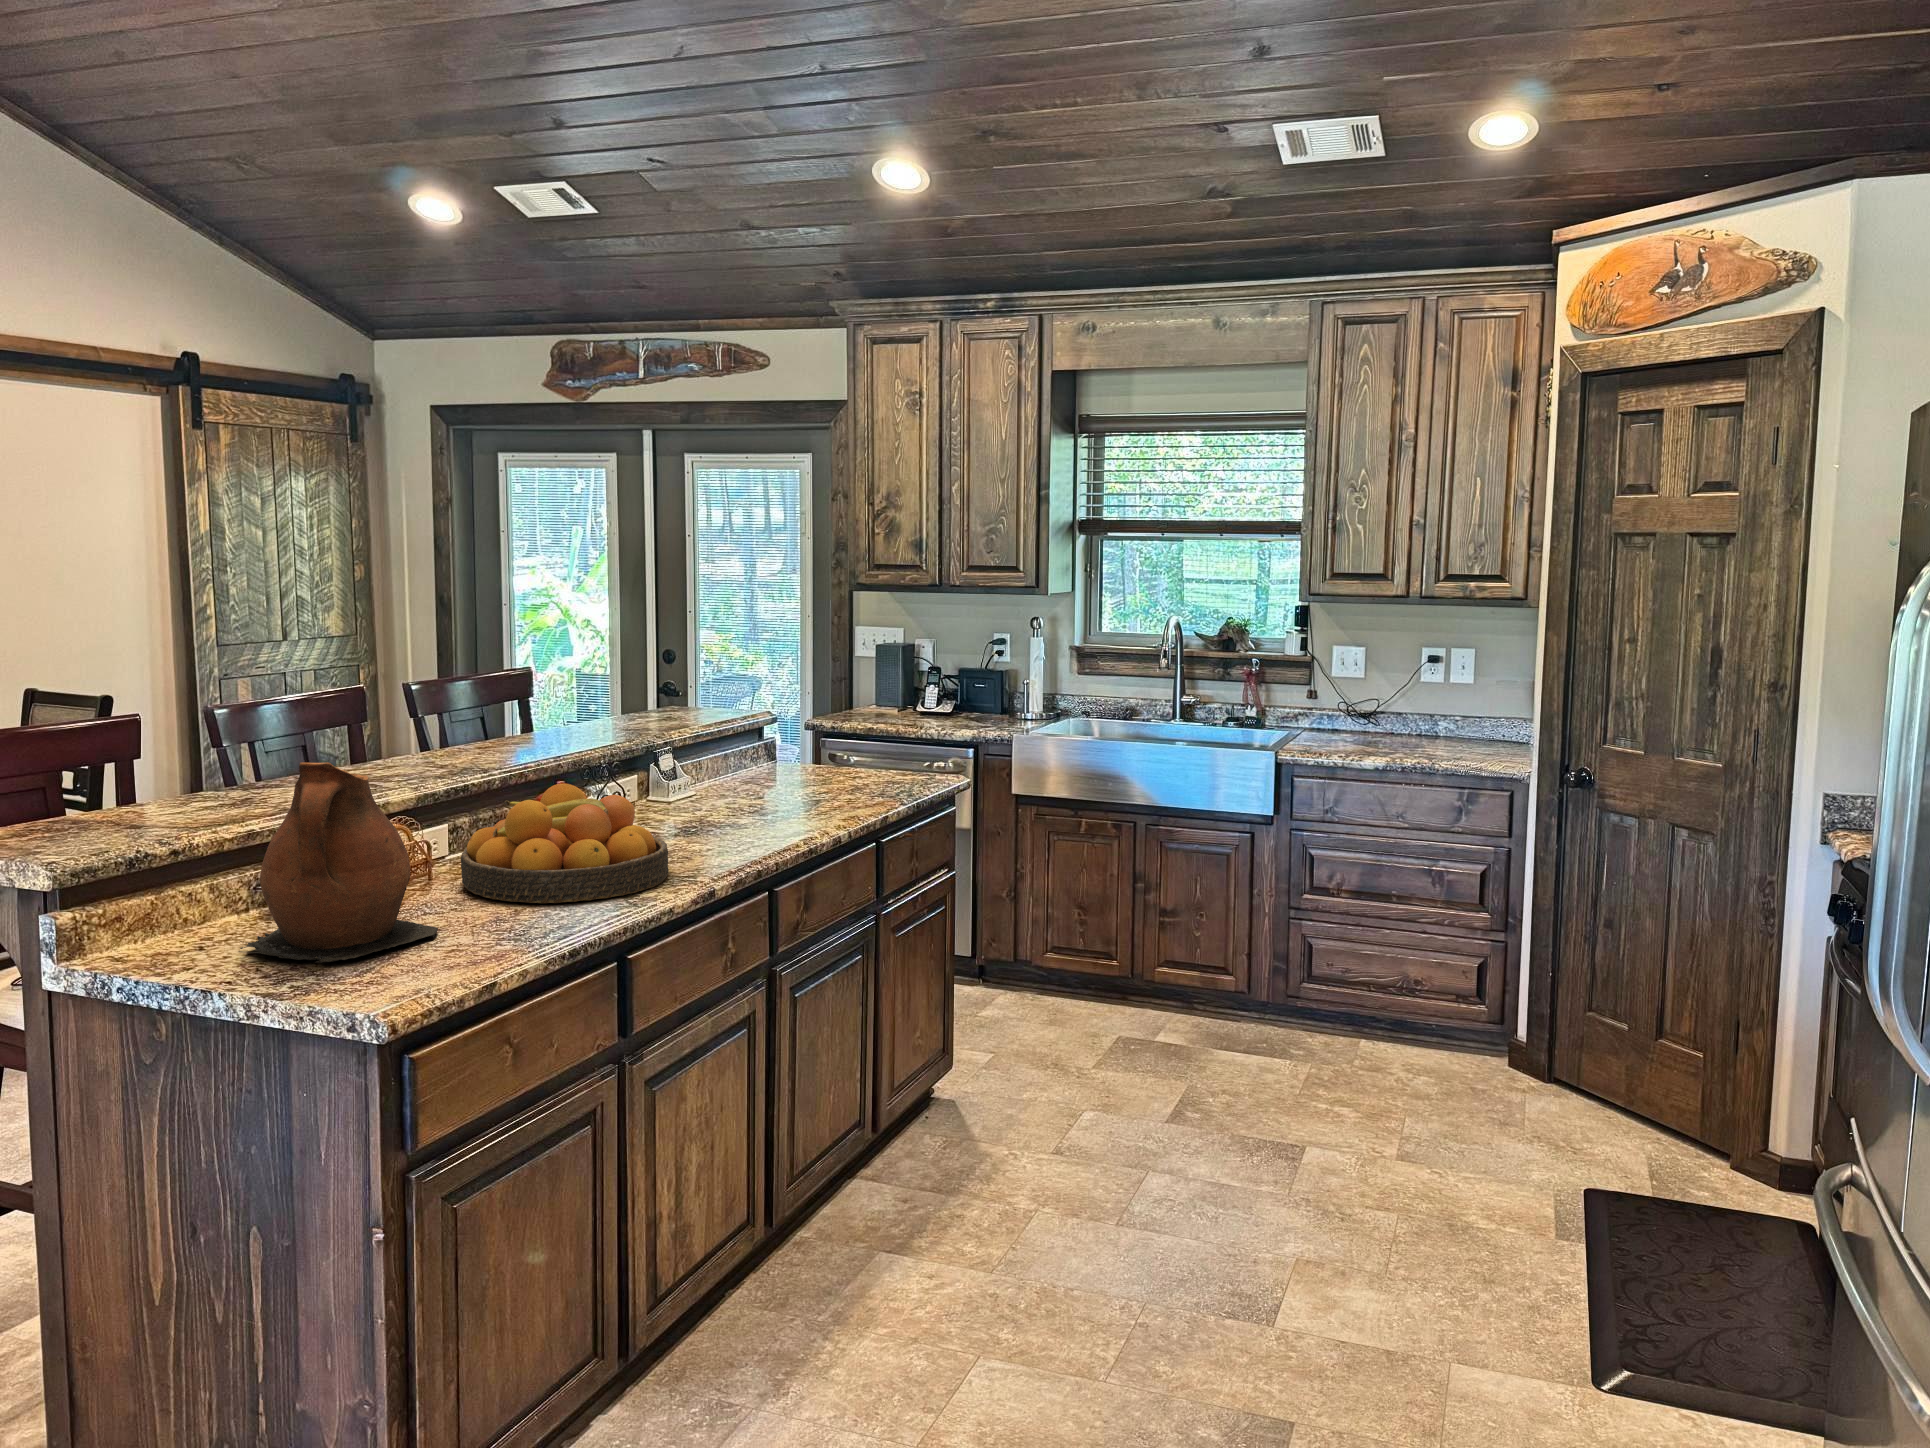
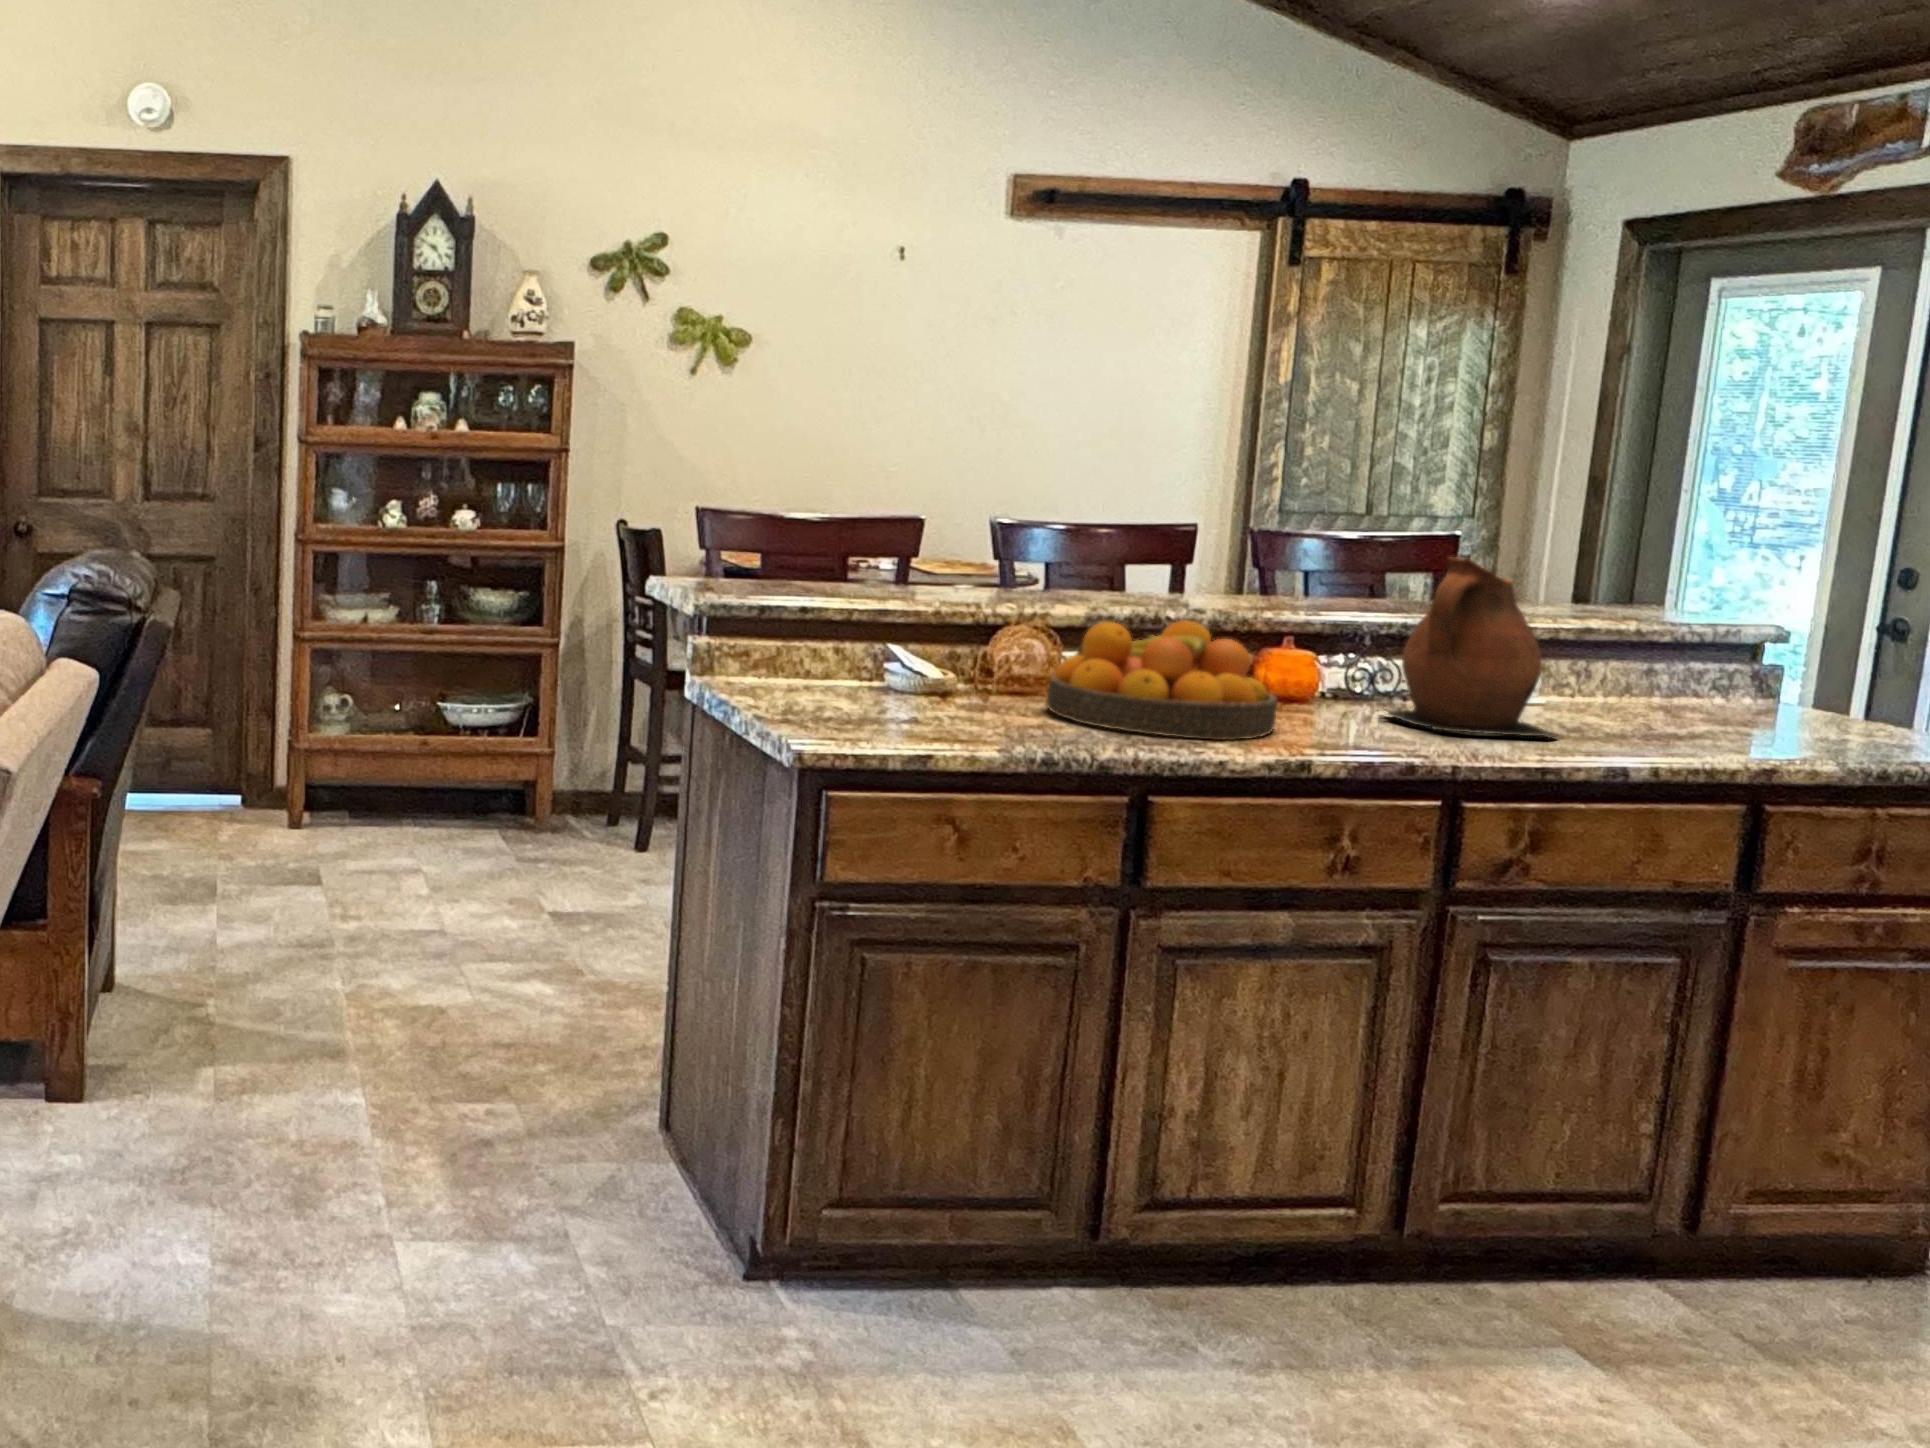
ceramic pitcher: present [240,762,438,963] -> present [1385,557,1559,739]

